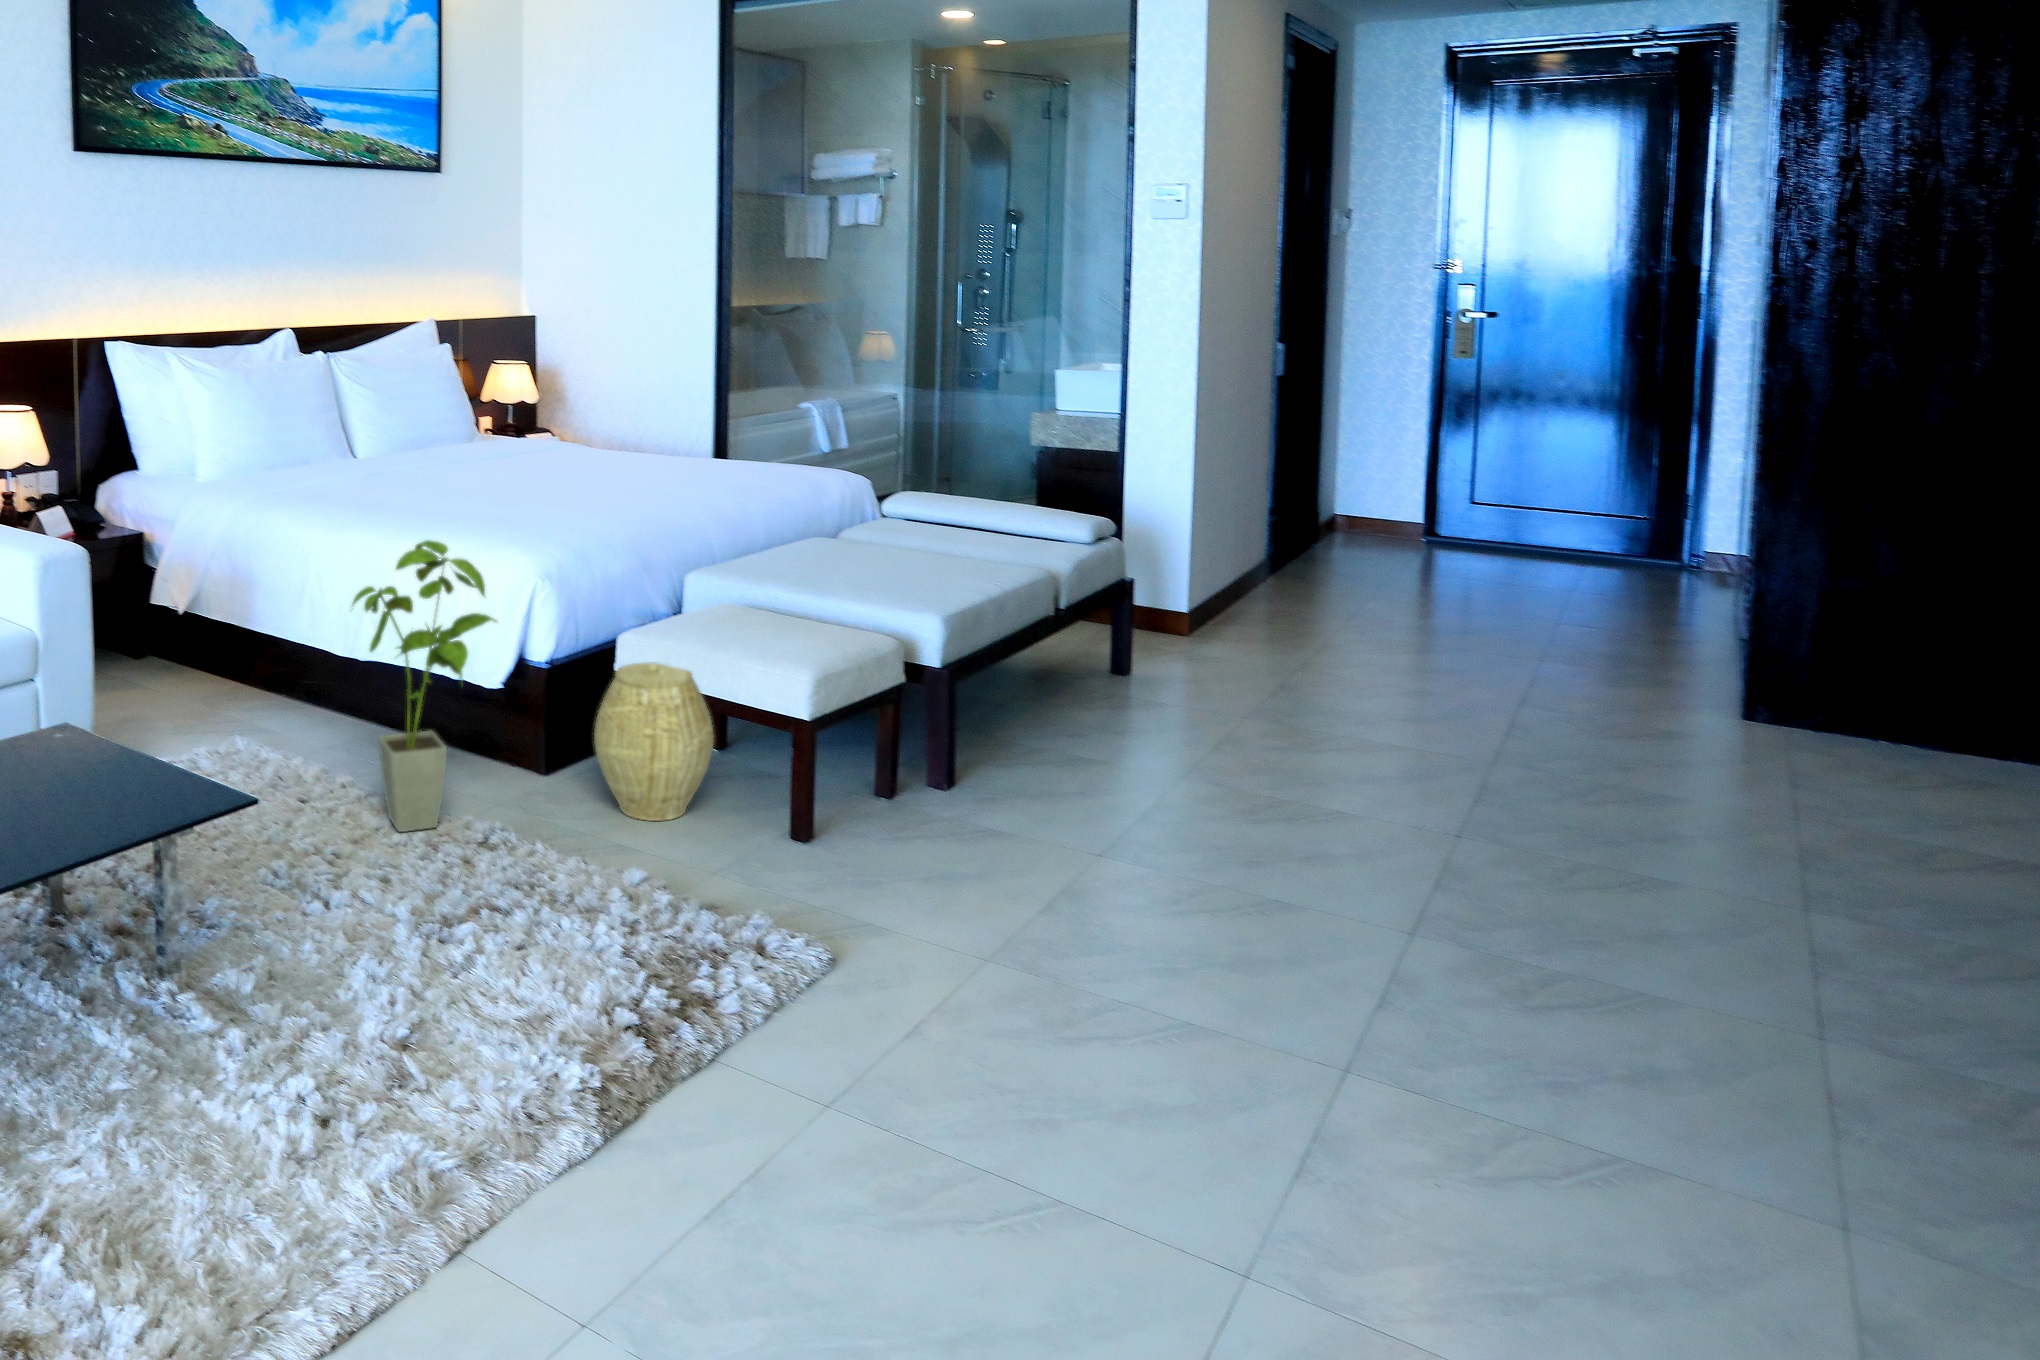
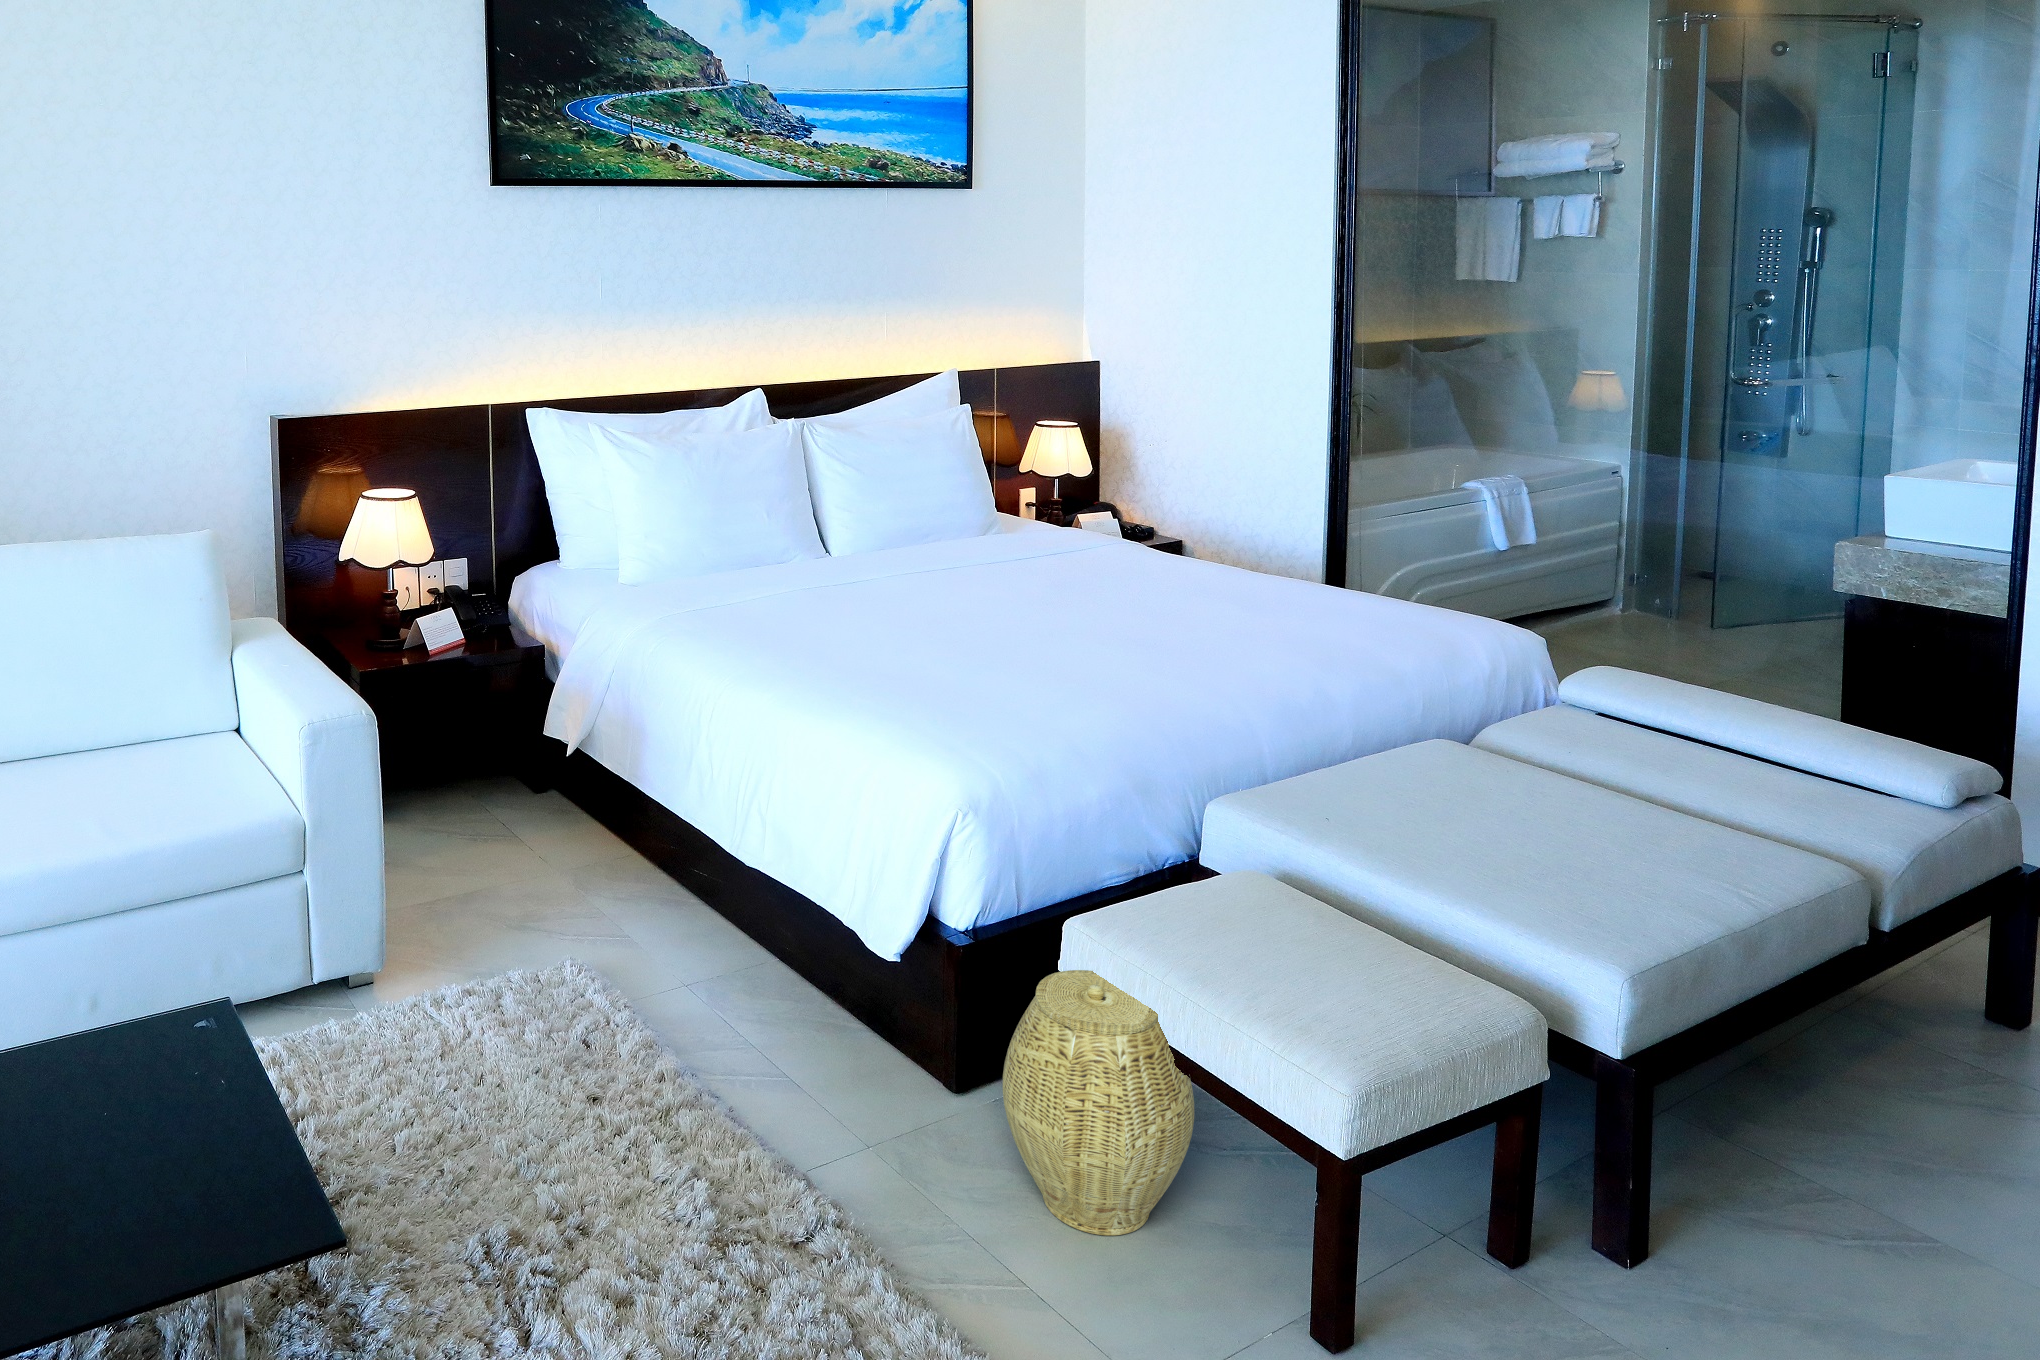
house plant: present [353,540,495,832] -> none [646,768,865,1179]

